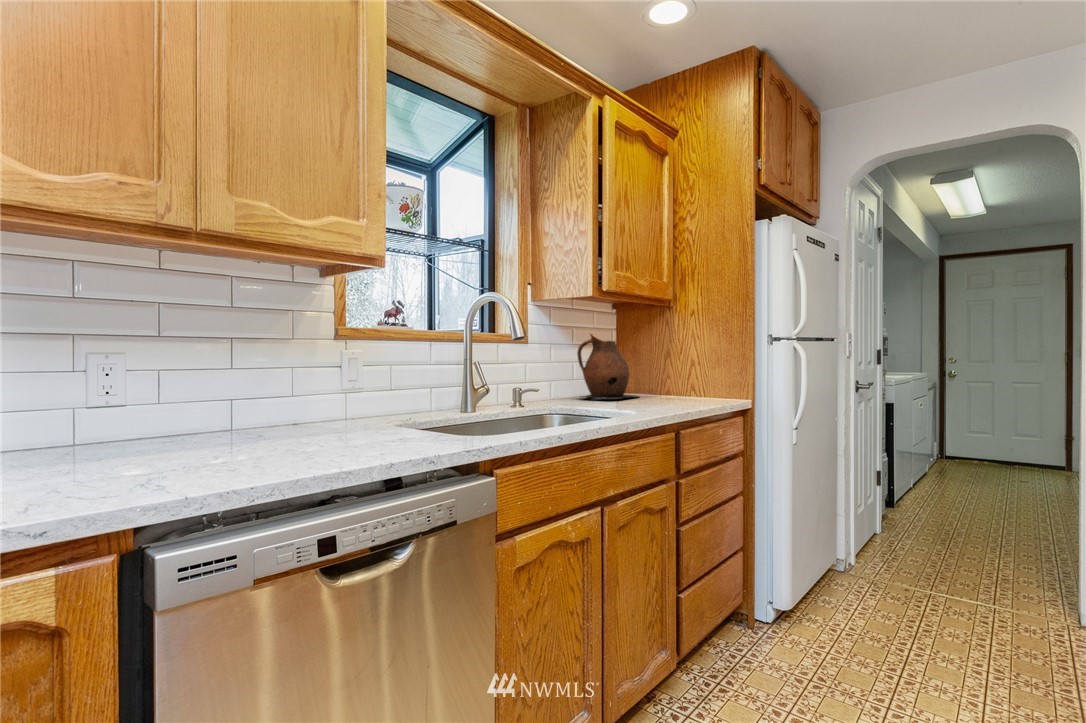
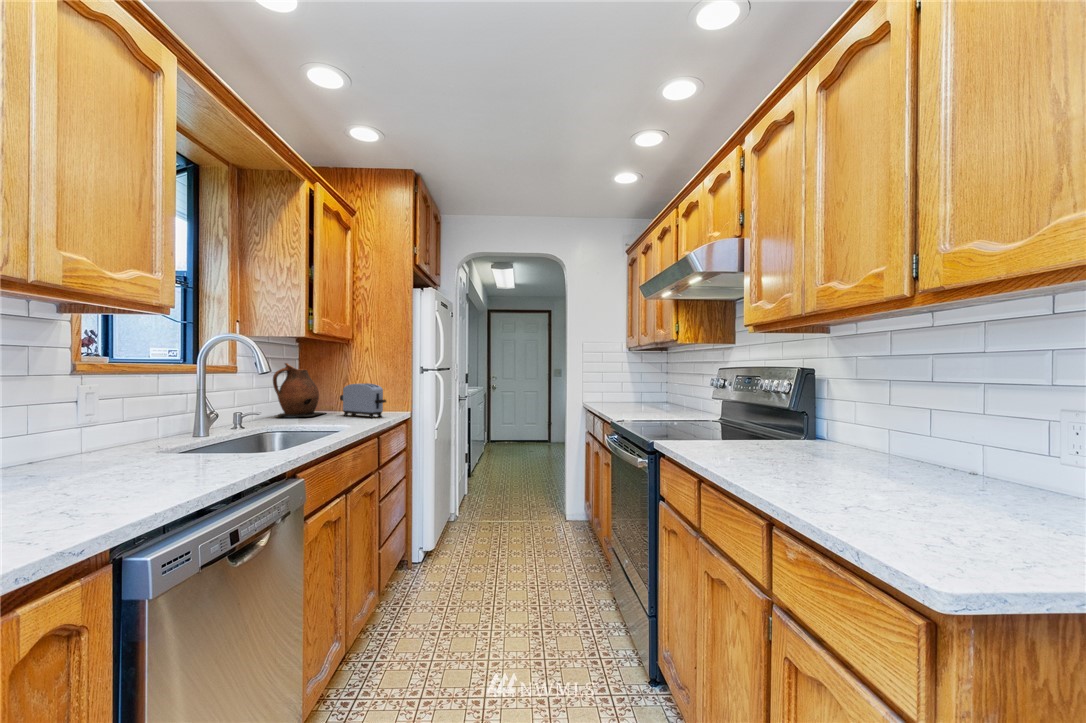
toaster: none [650,358,702,405] -> present [340,383,386,418]

